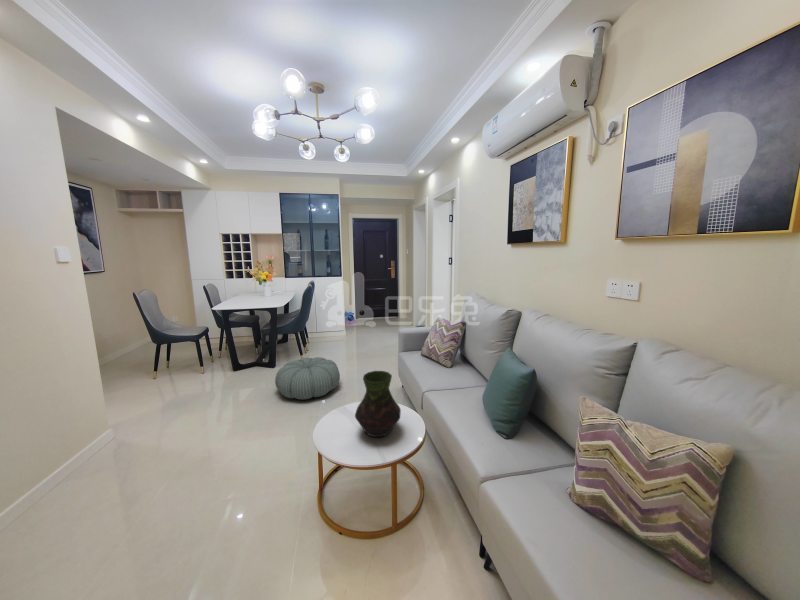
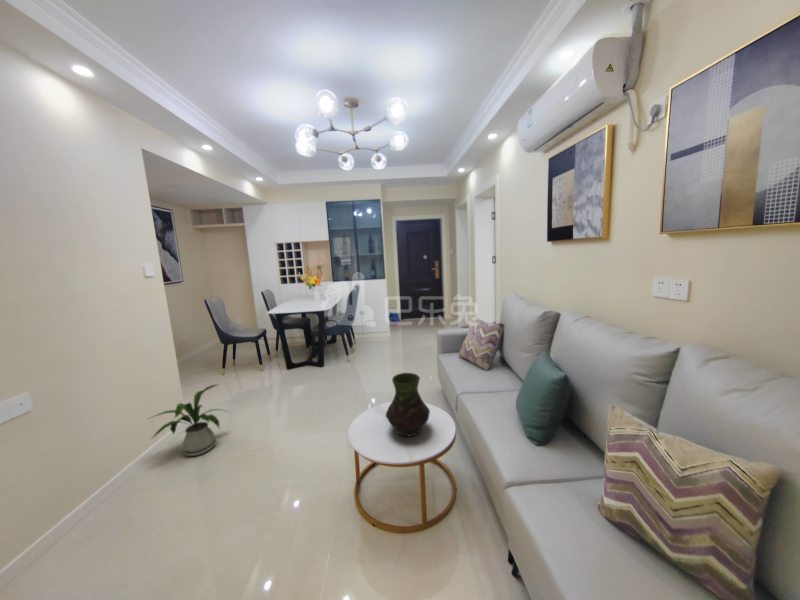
pouf: present [275,357,340,400] -> none [322,358,381,397]
house plant: none [55,389,169,474] -> present [150,385,219,456]

